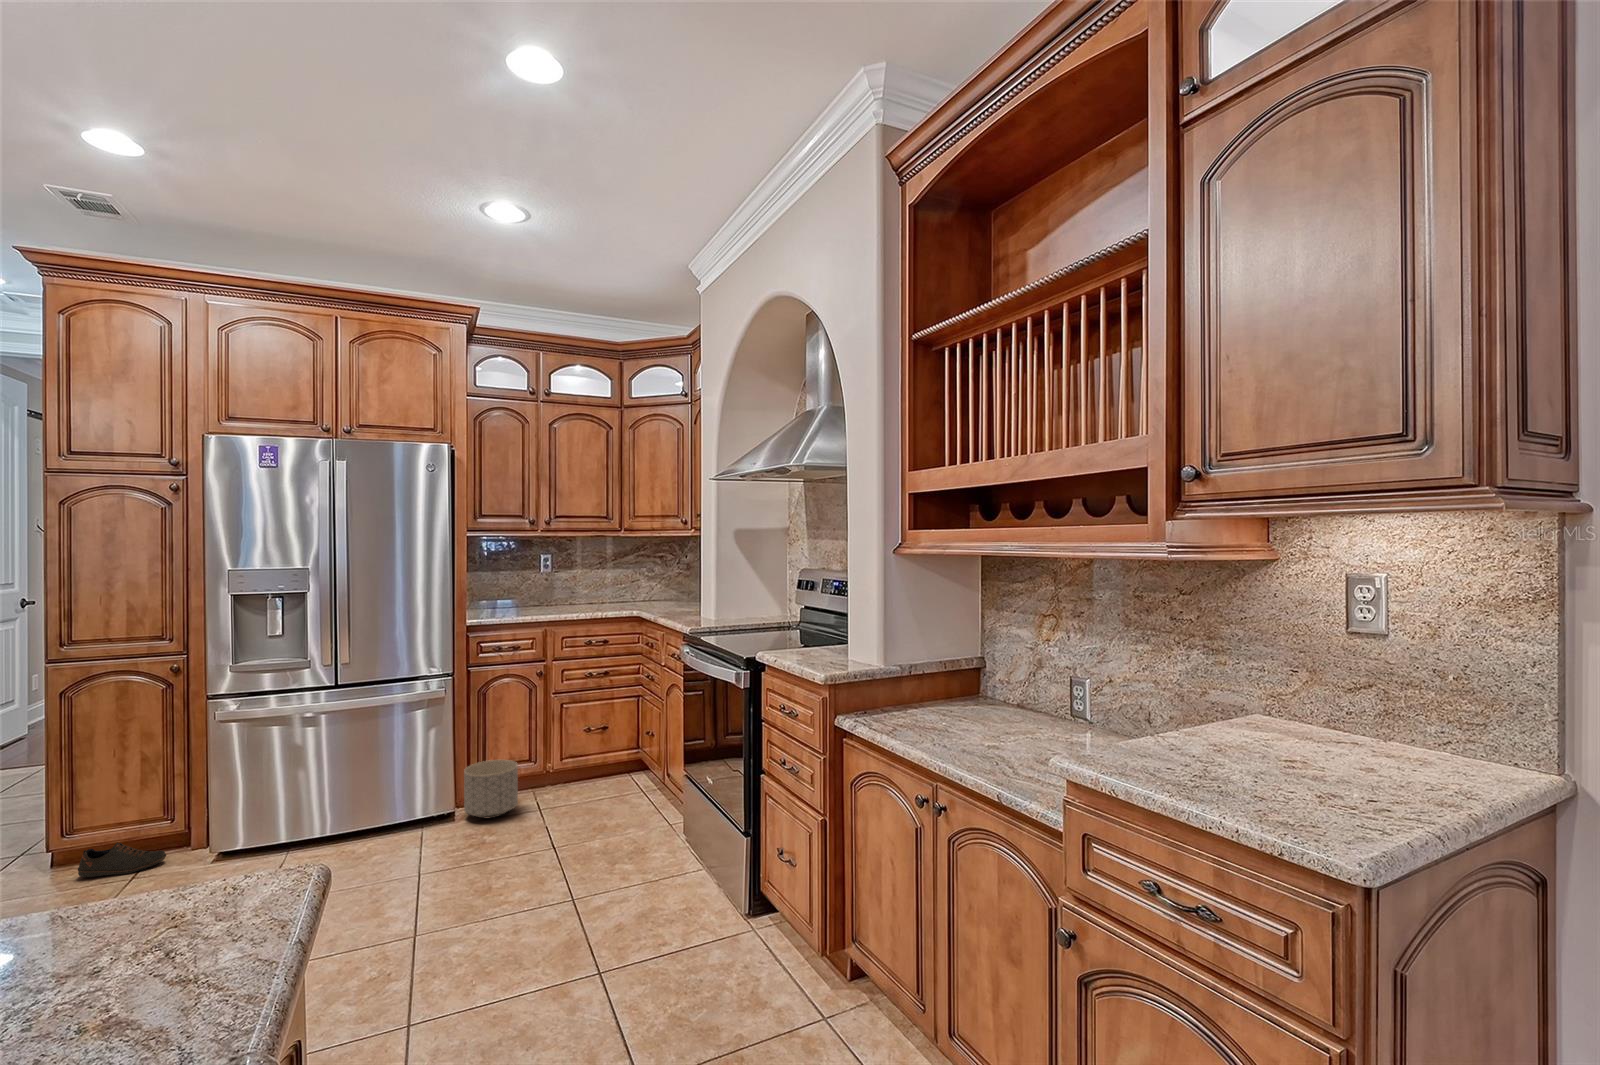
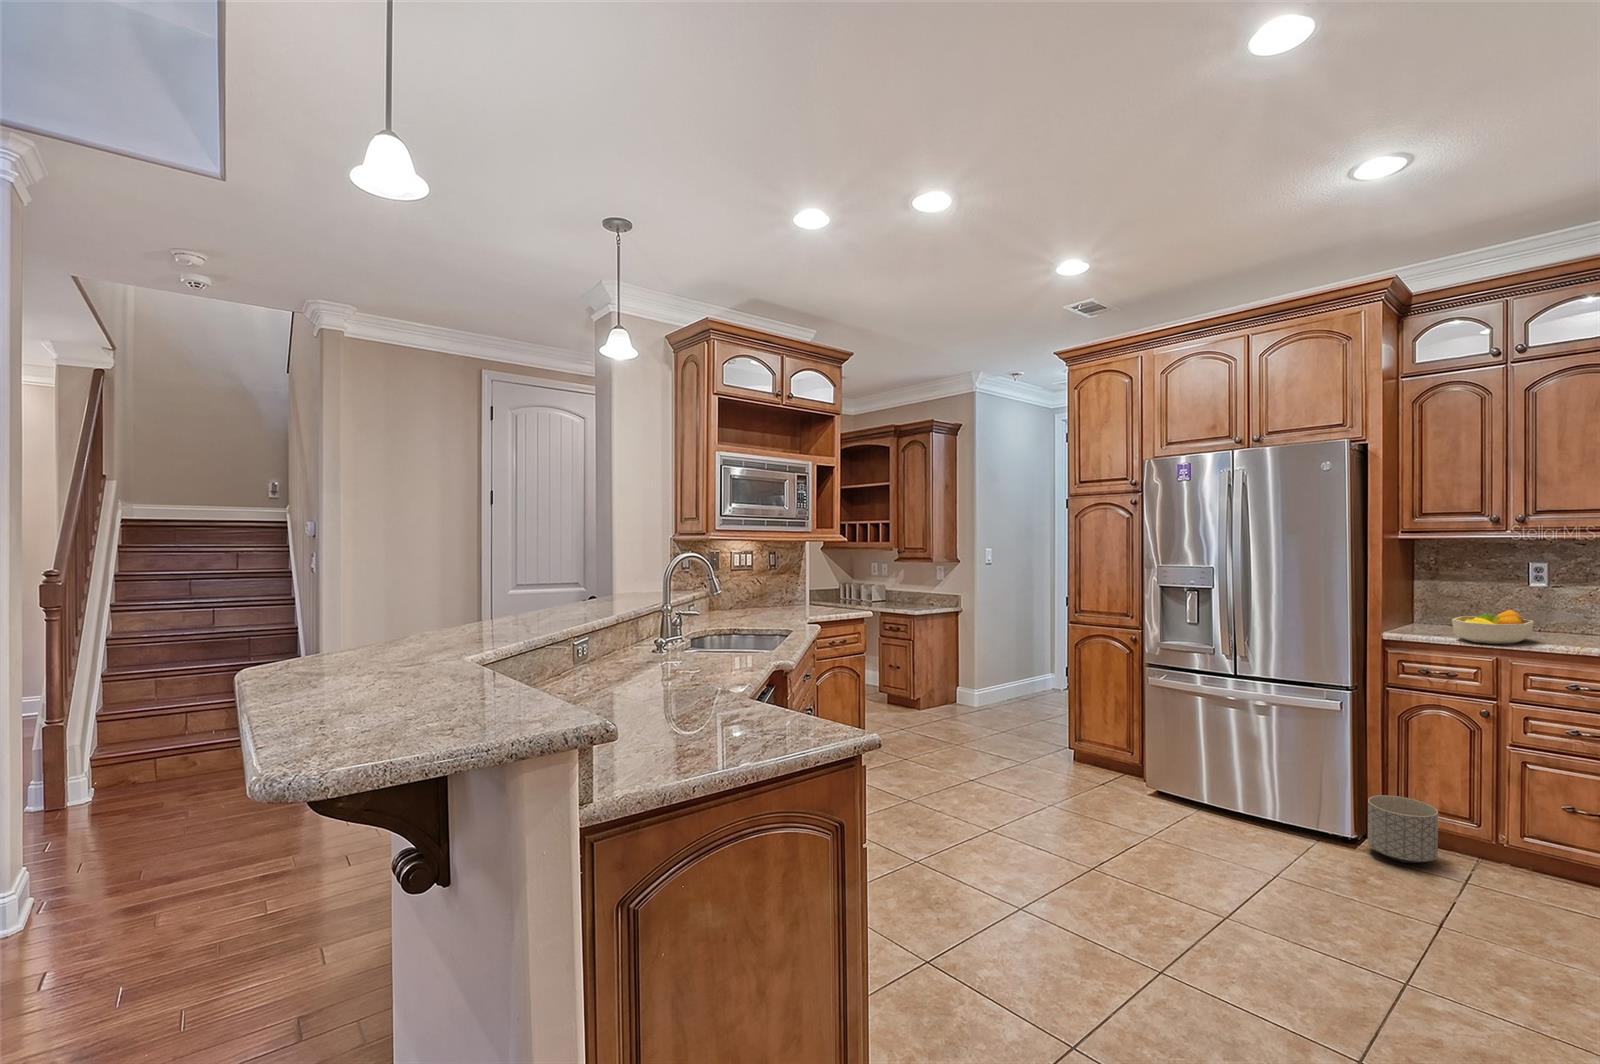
fruit bowl: none [507,589,554,616] -> present [1452,610,1534,644]
shoe: present [78,843,166,877] -> none [1079,753,1127,780]

